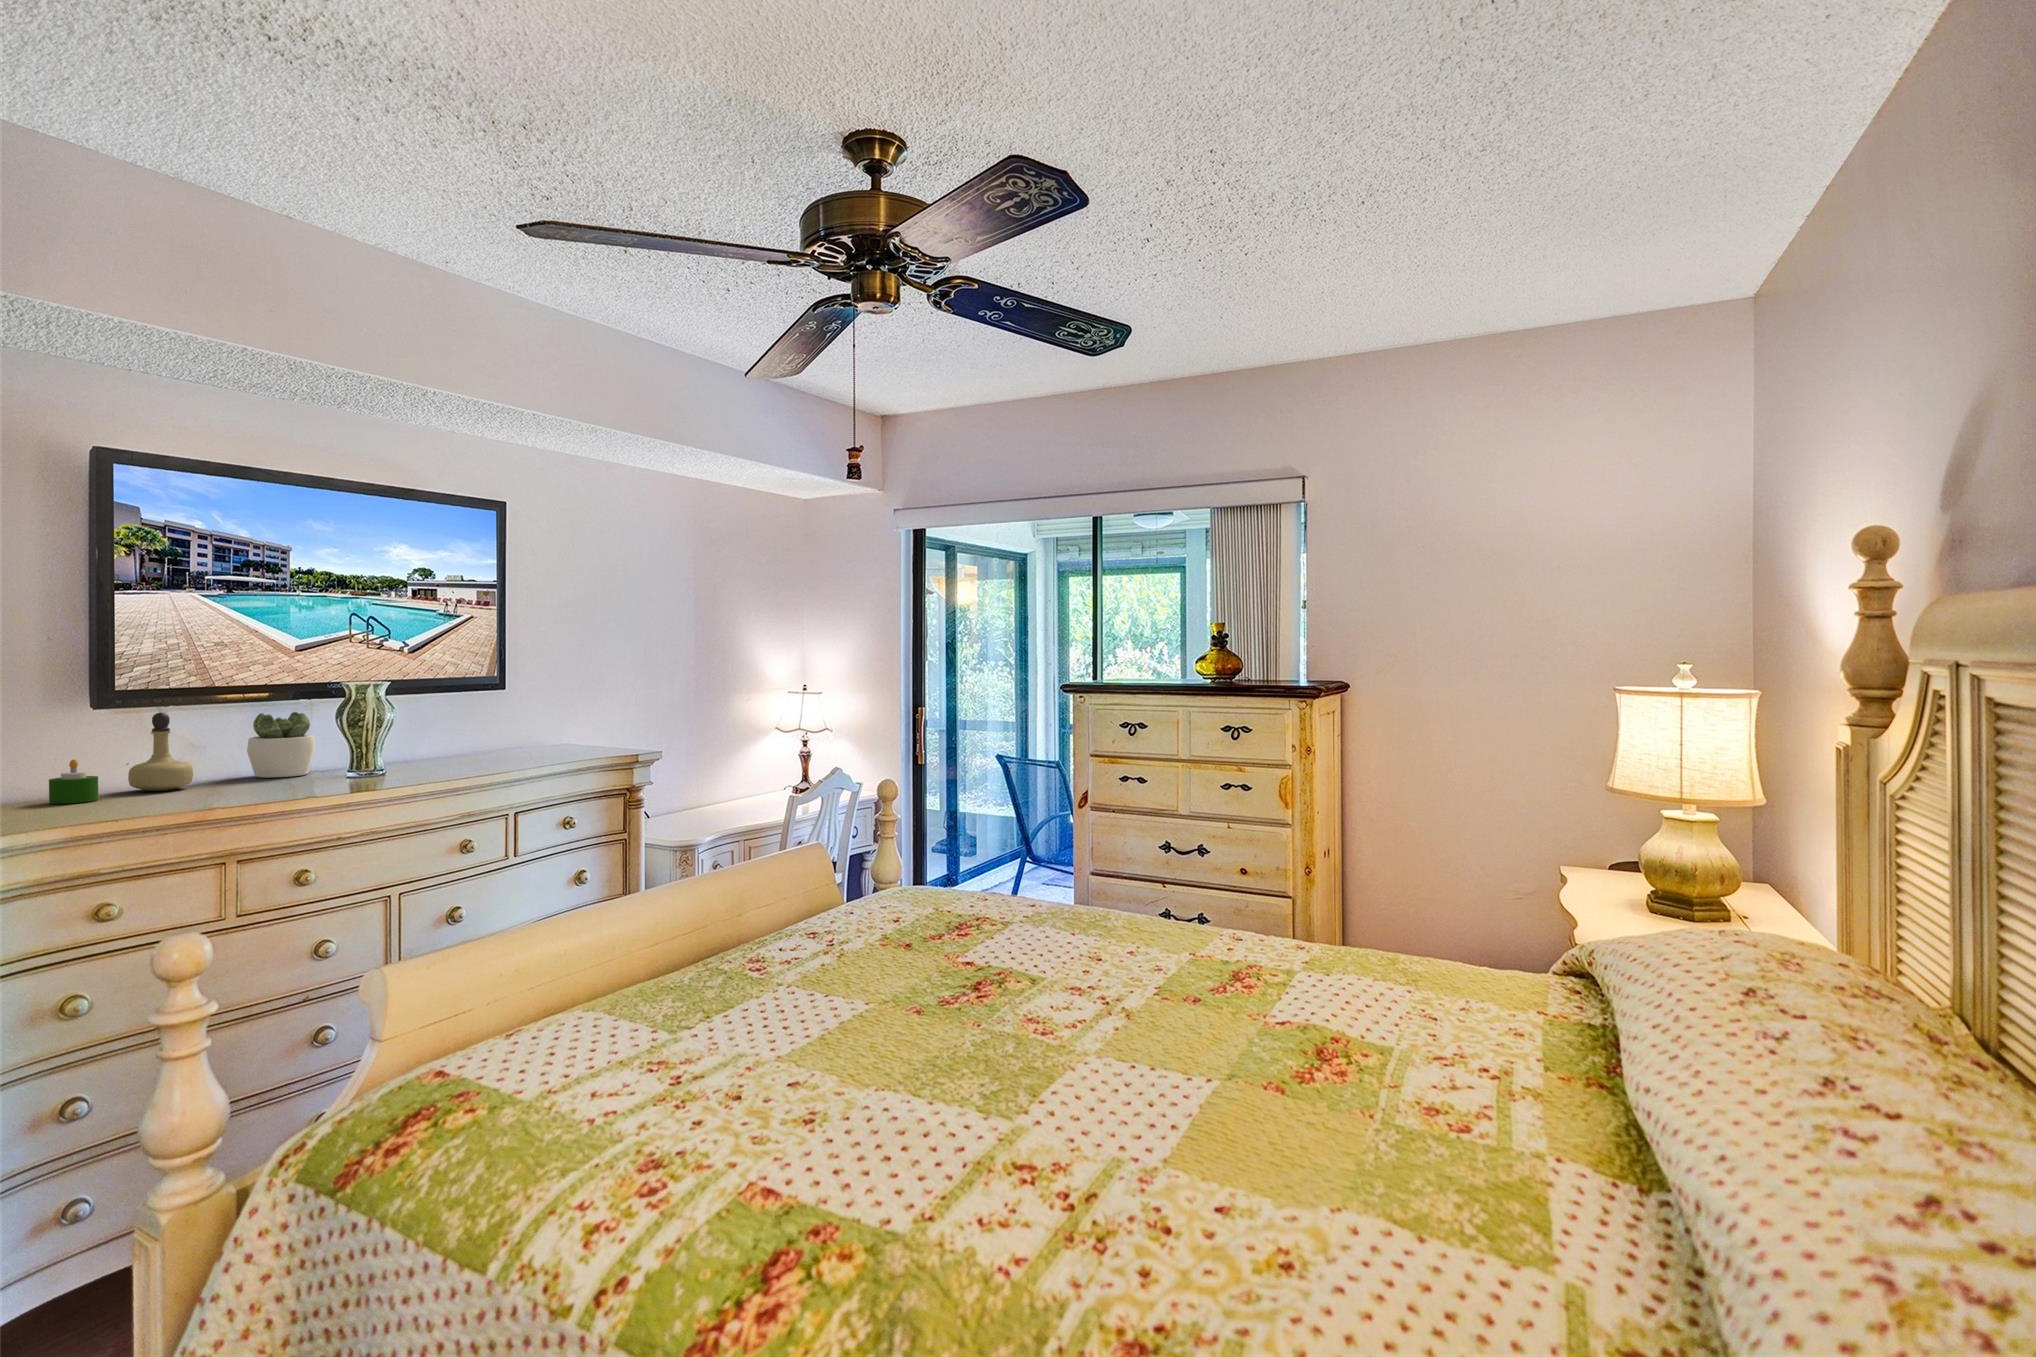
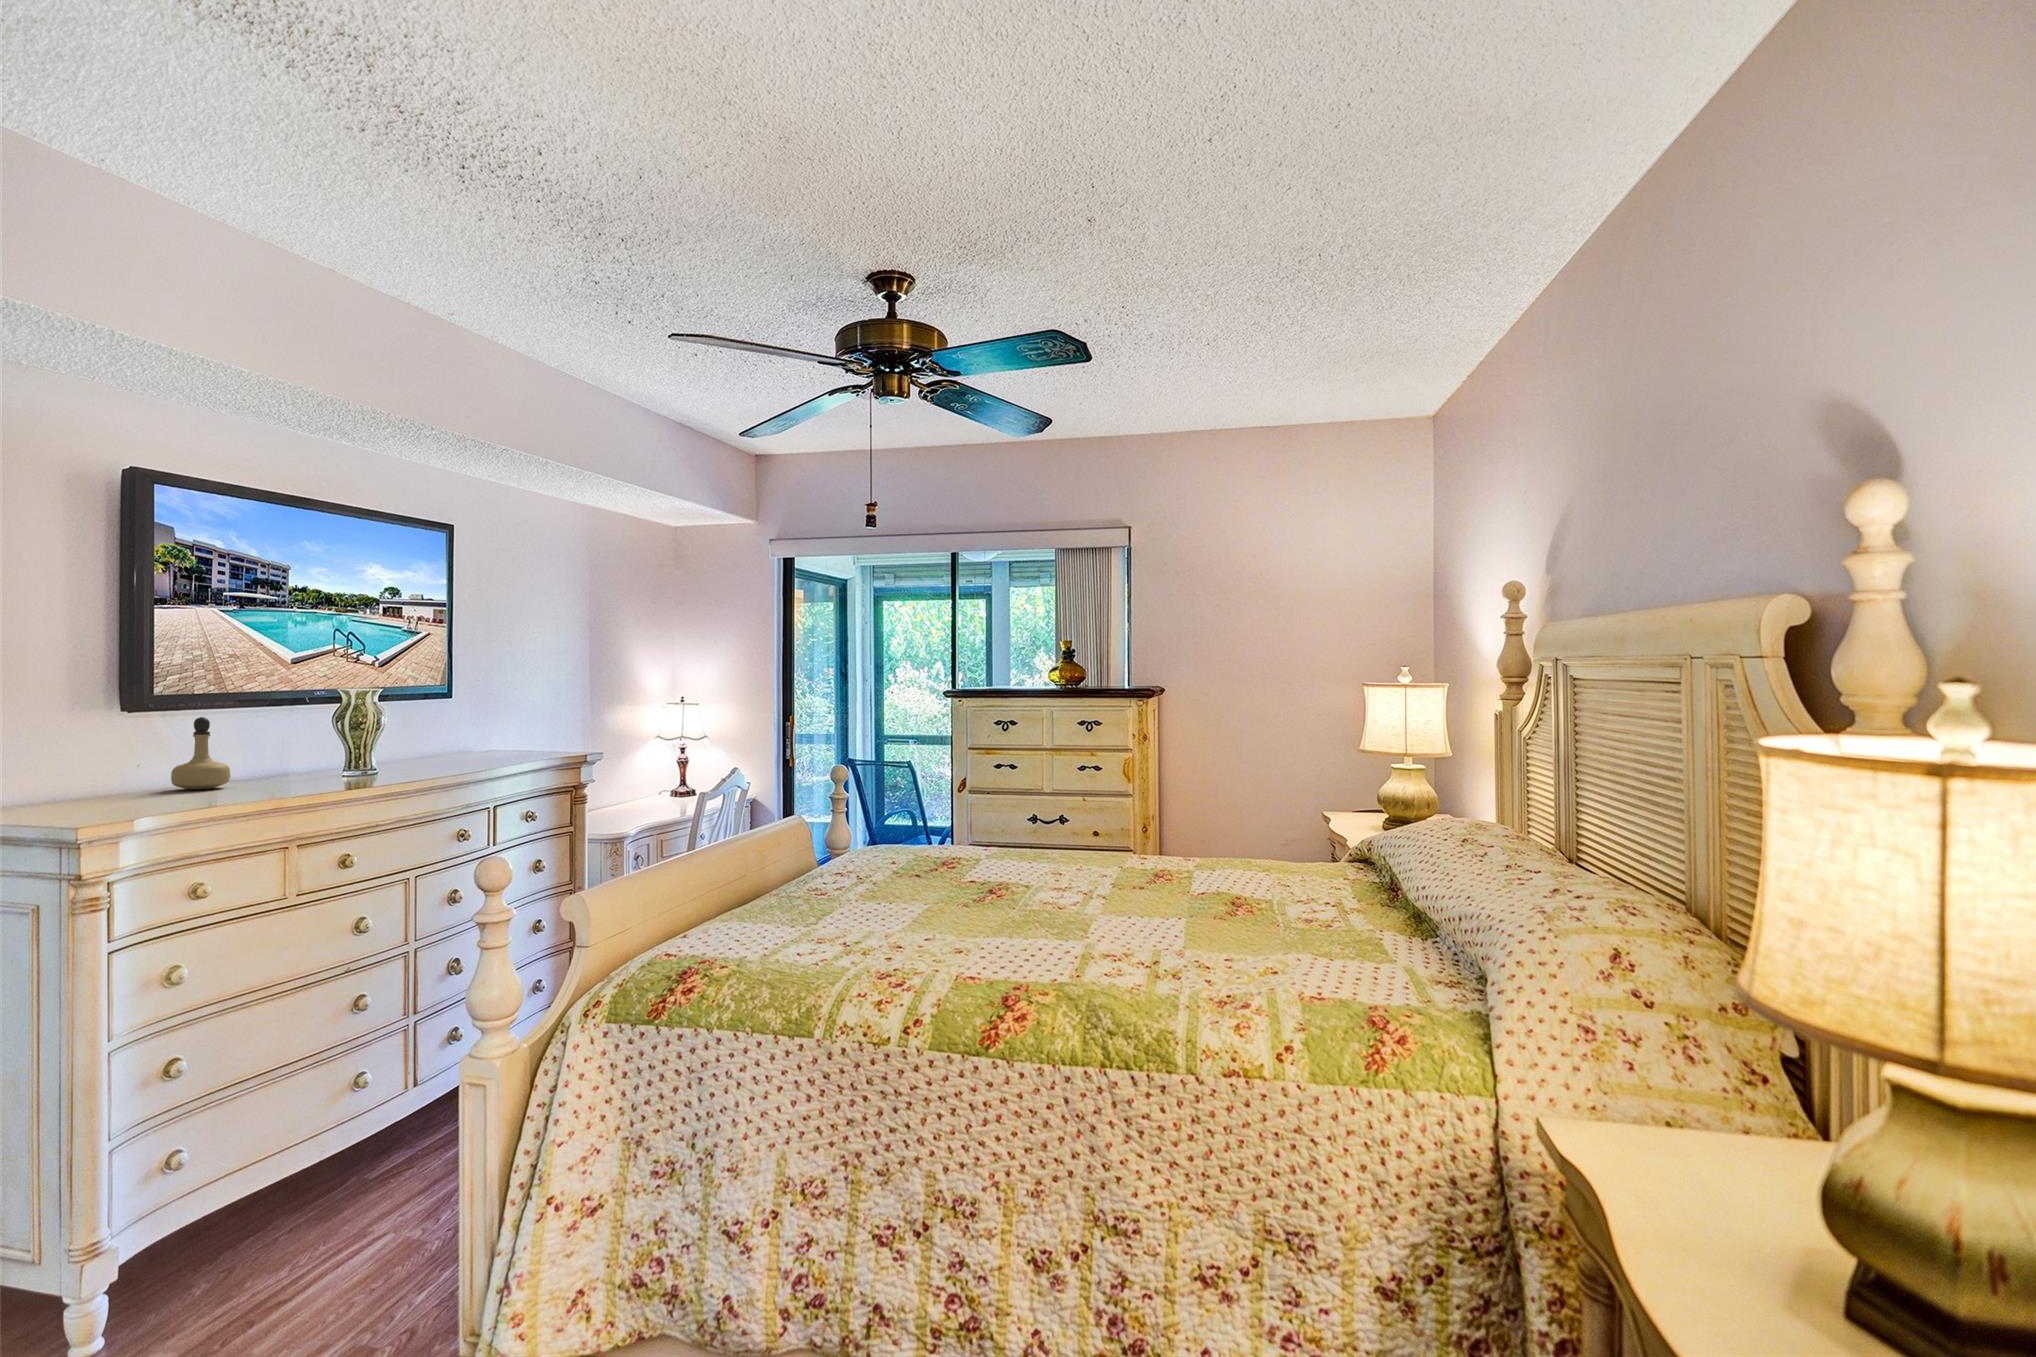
succulent plant: present [247,712,316,778] -> none [258,719,320,779]
candle: present [49,759,98,804] -> none [119,759,163,799]

